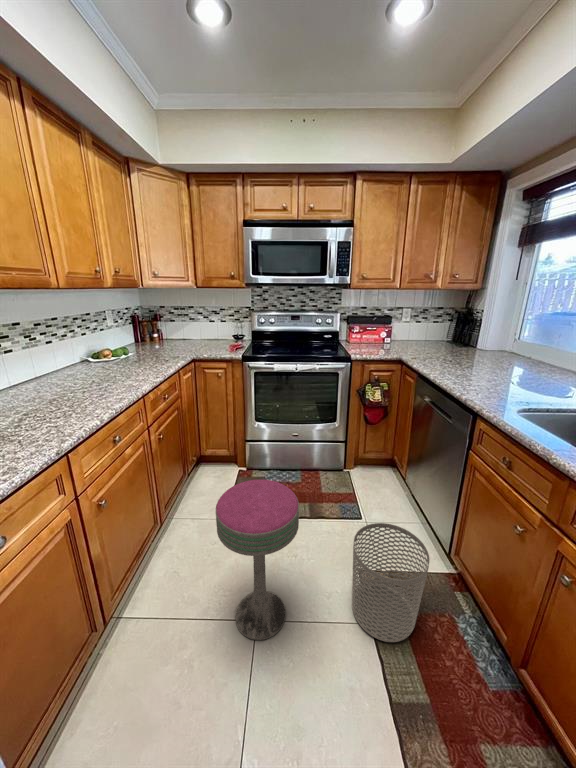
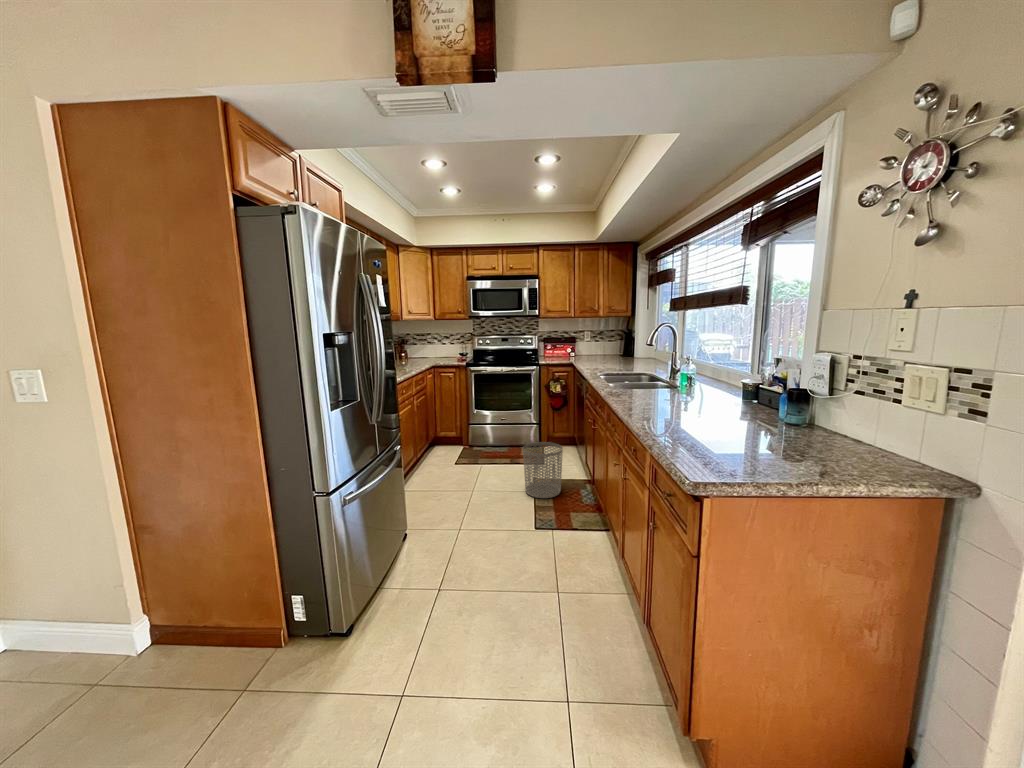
bar stool: present [216,480,299,640] -> none [449,414,492,498]

